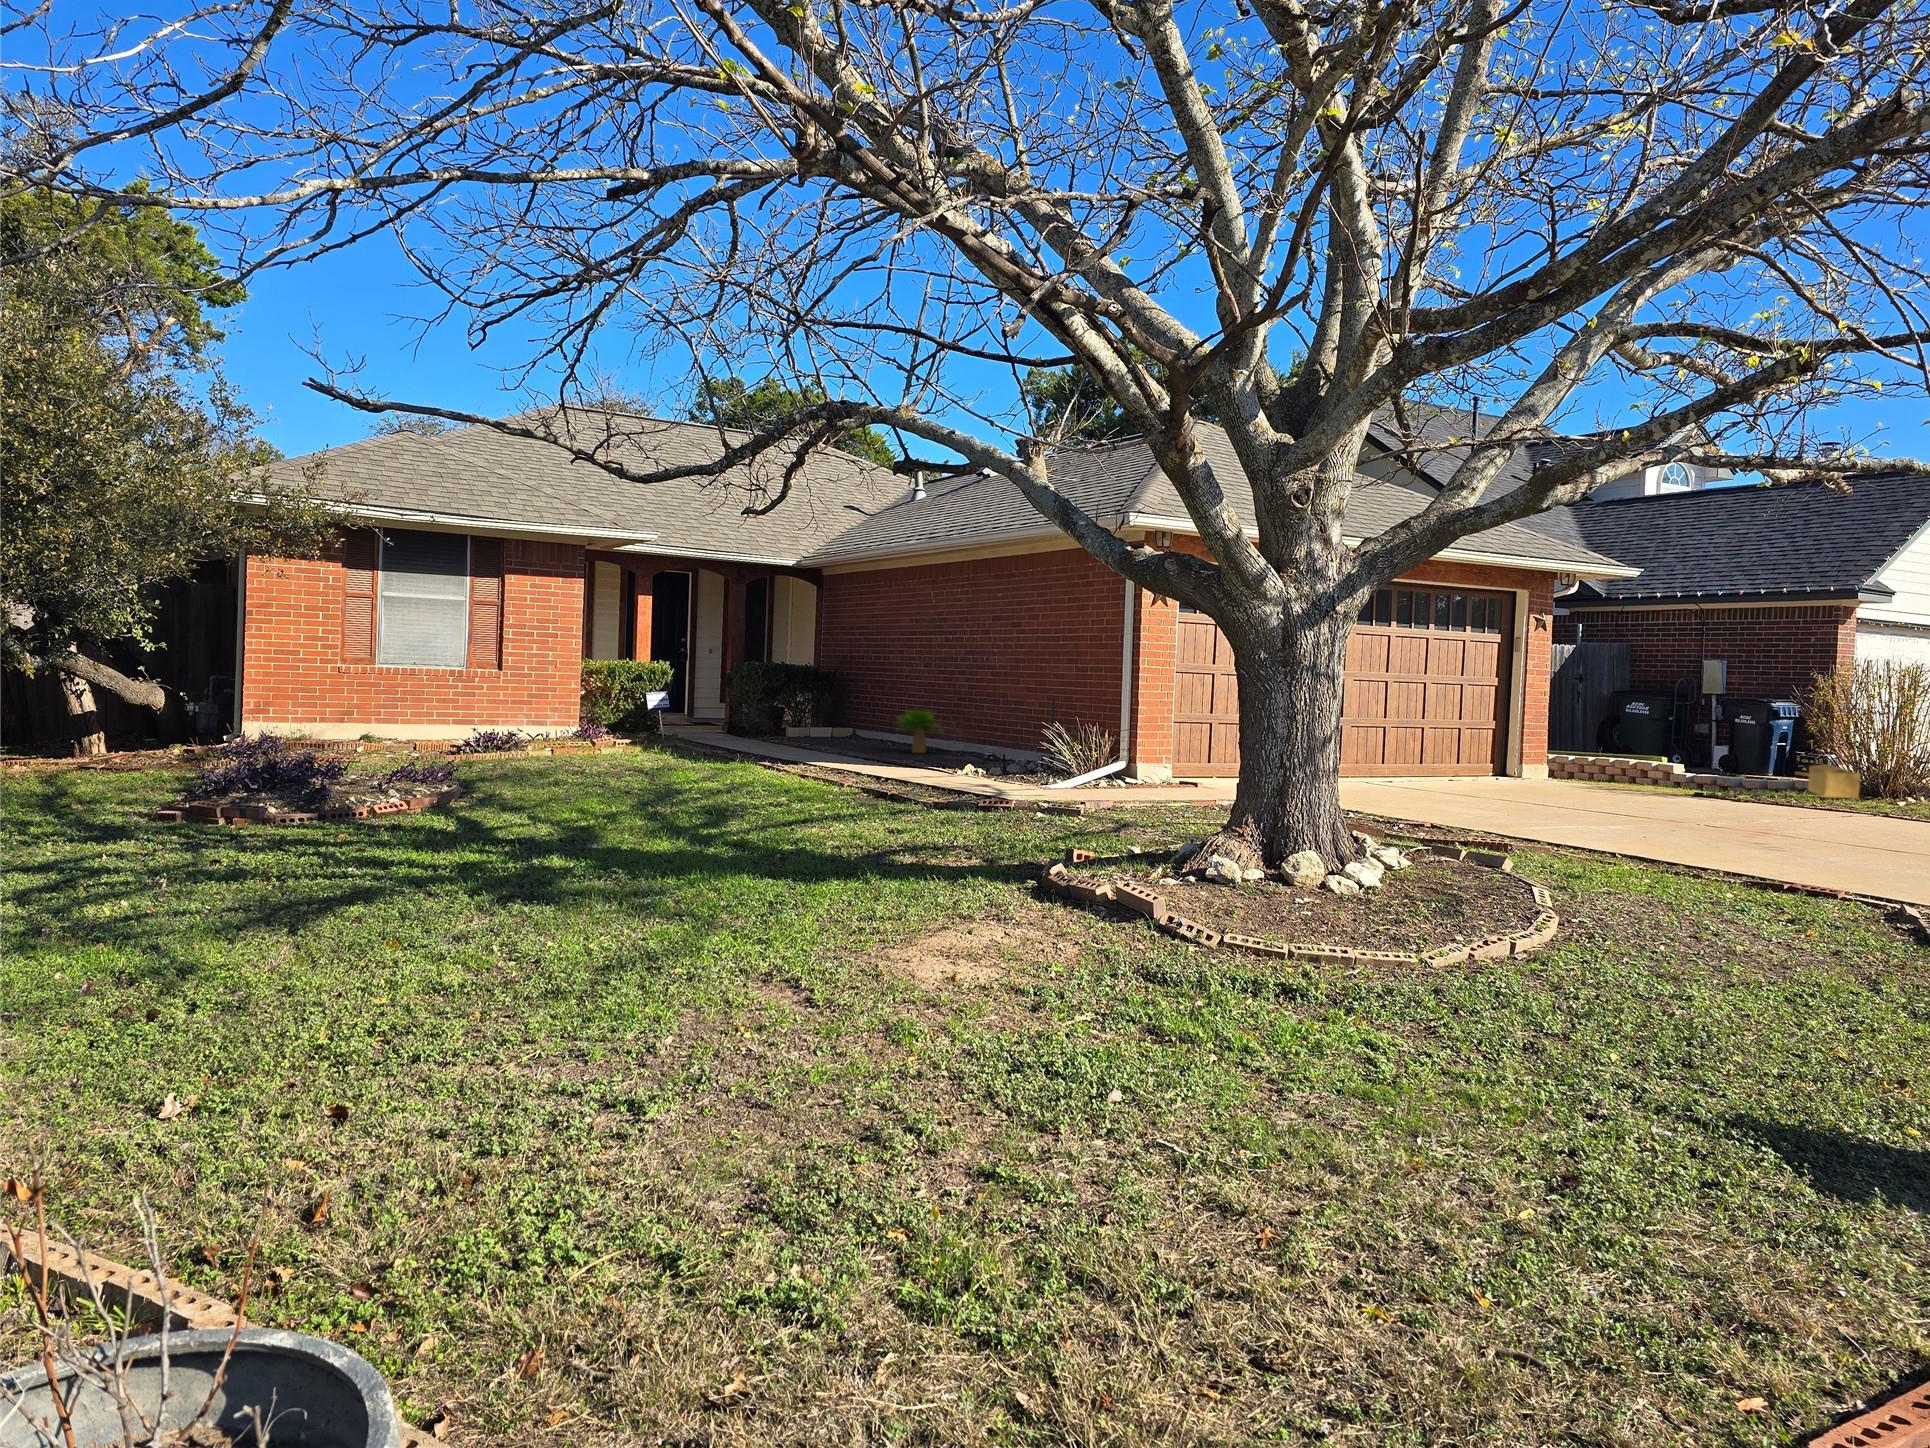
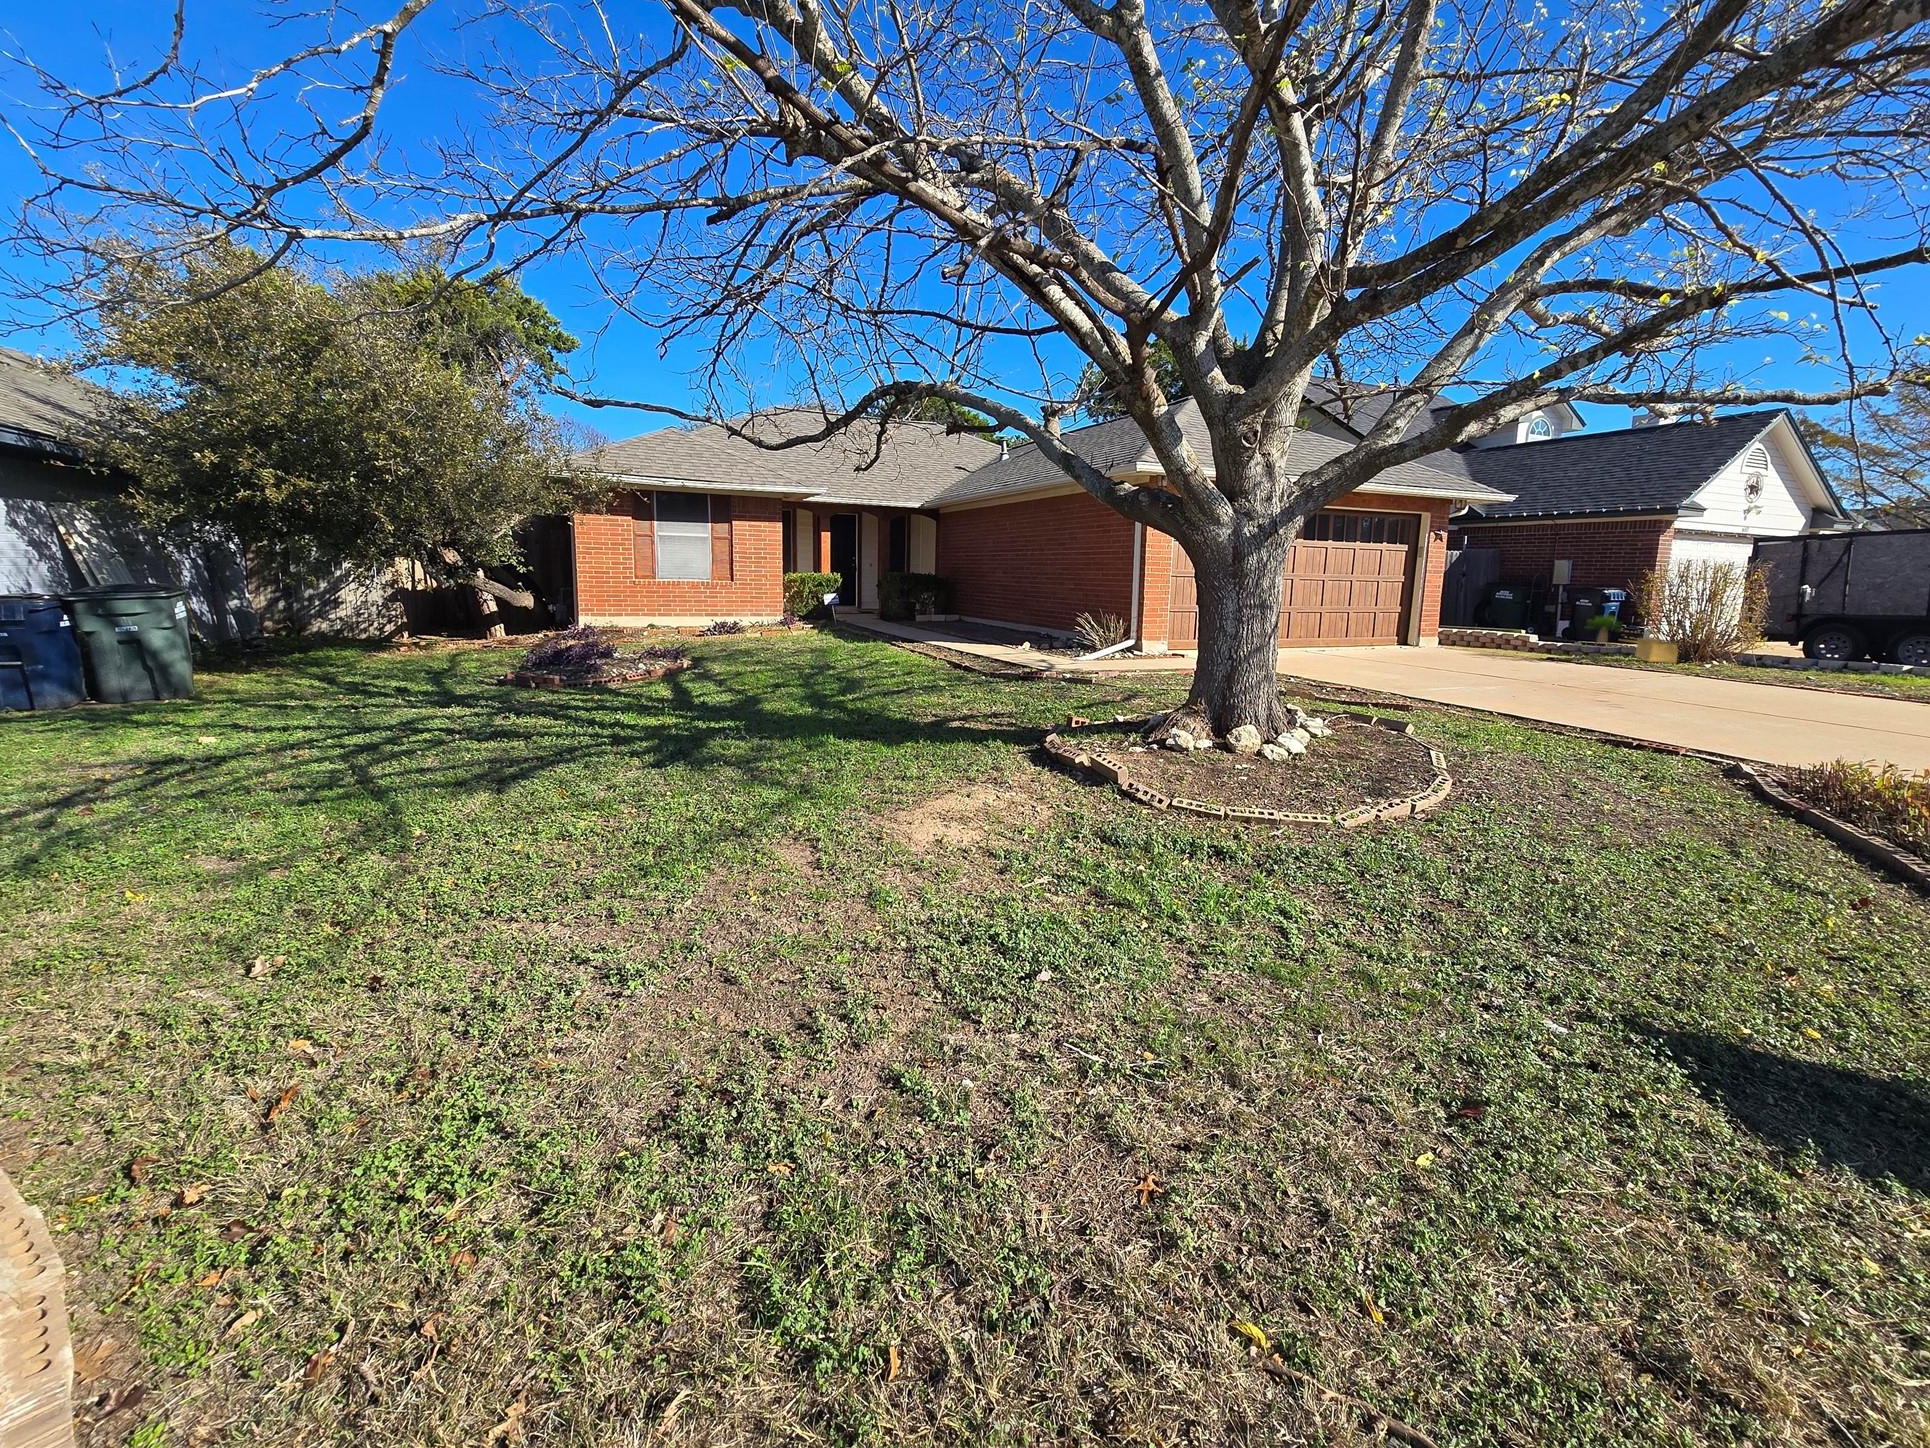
potted plant: present [896,710,942,753] -> present [1586,616,1622,644]

